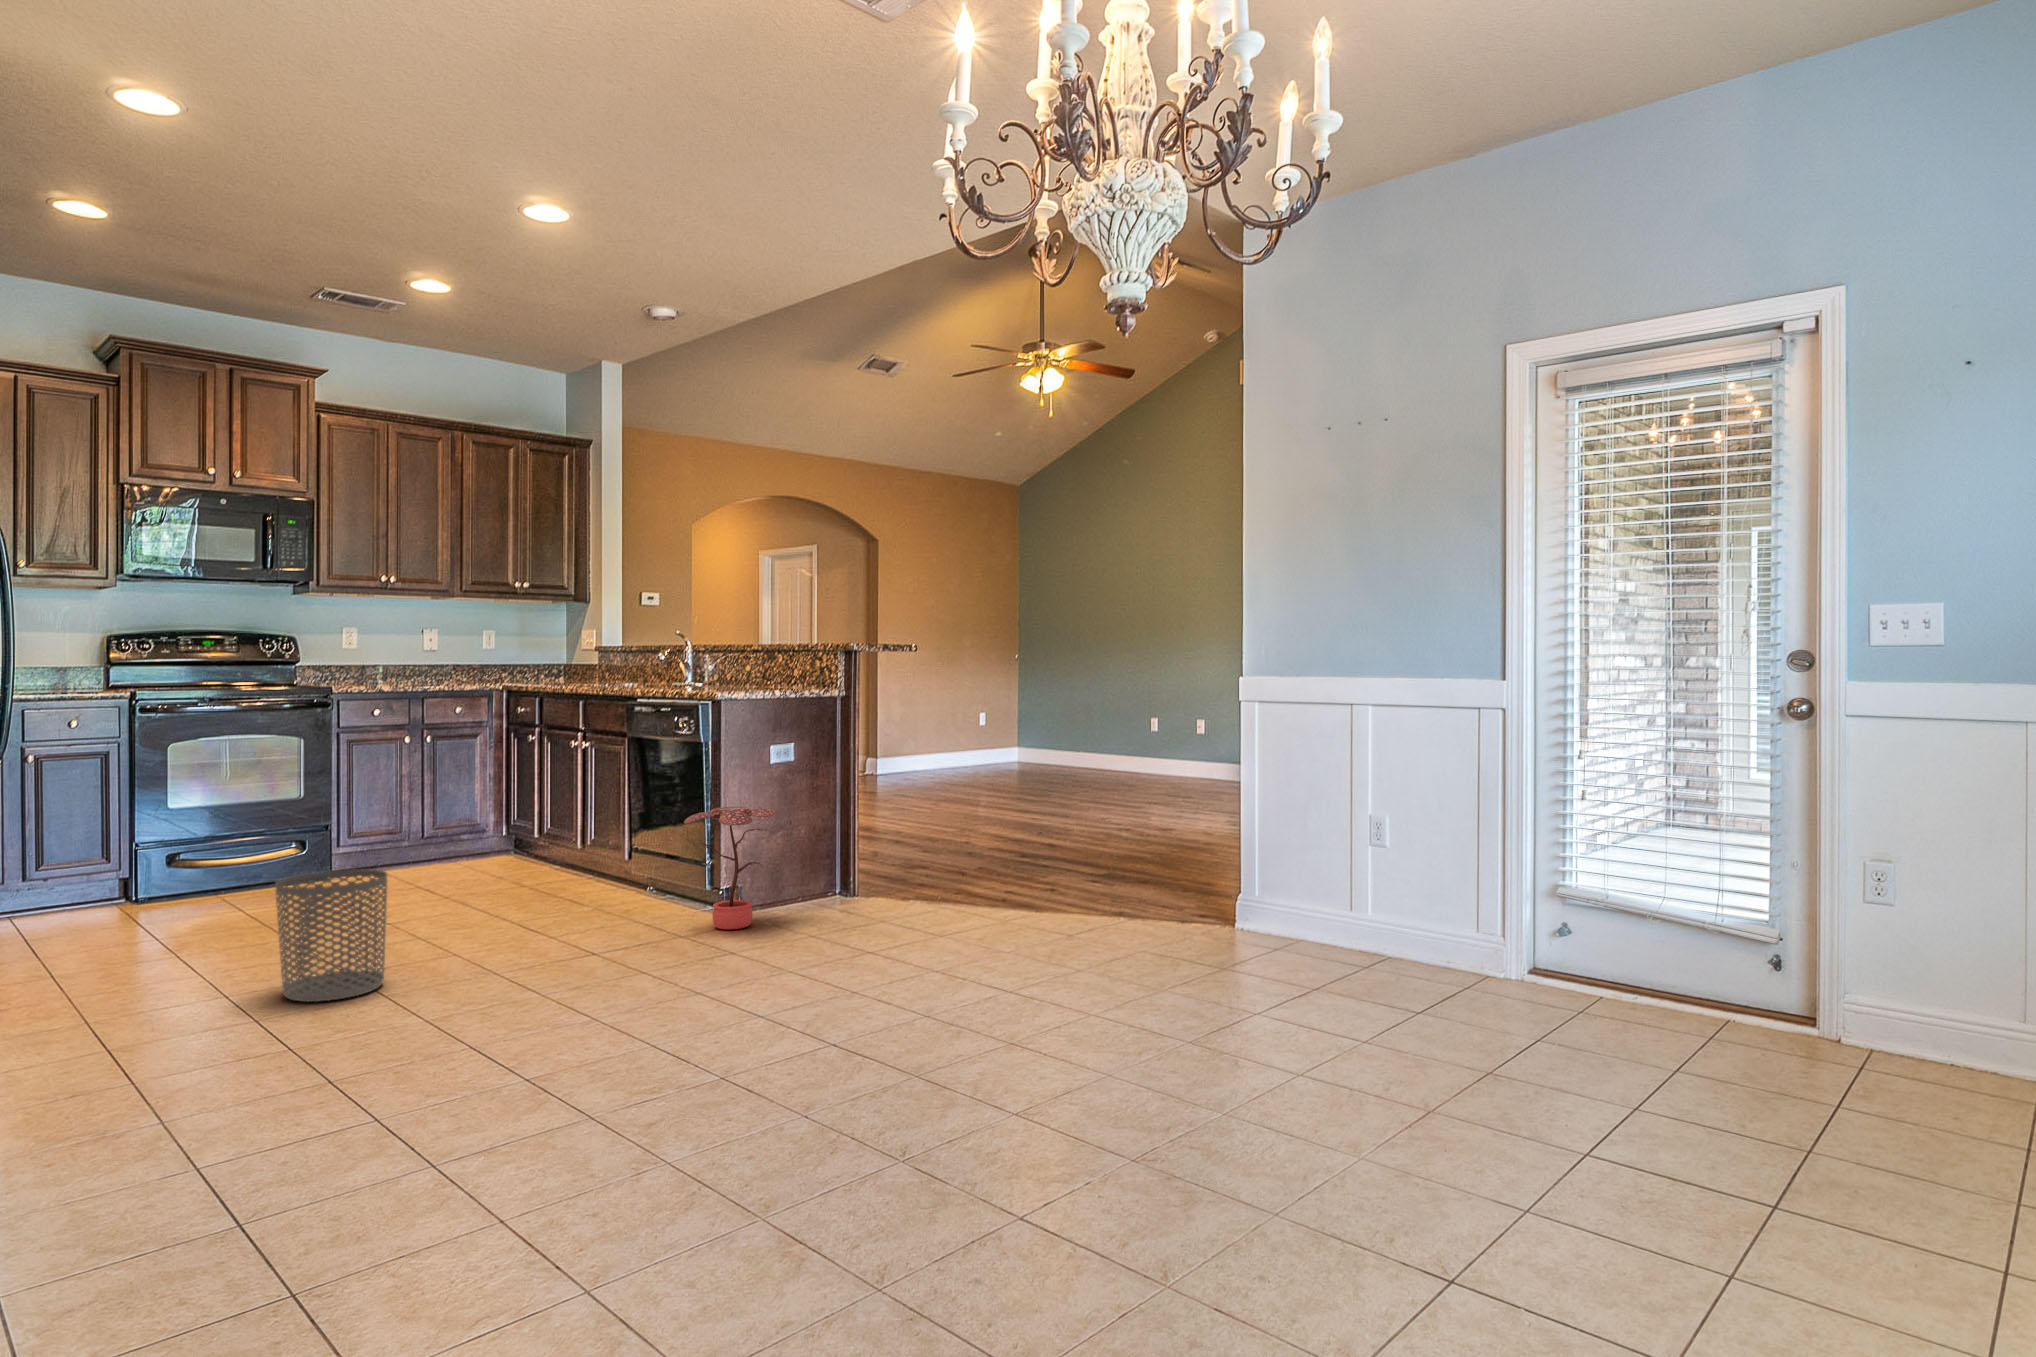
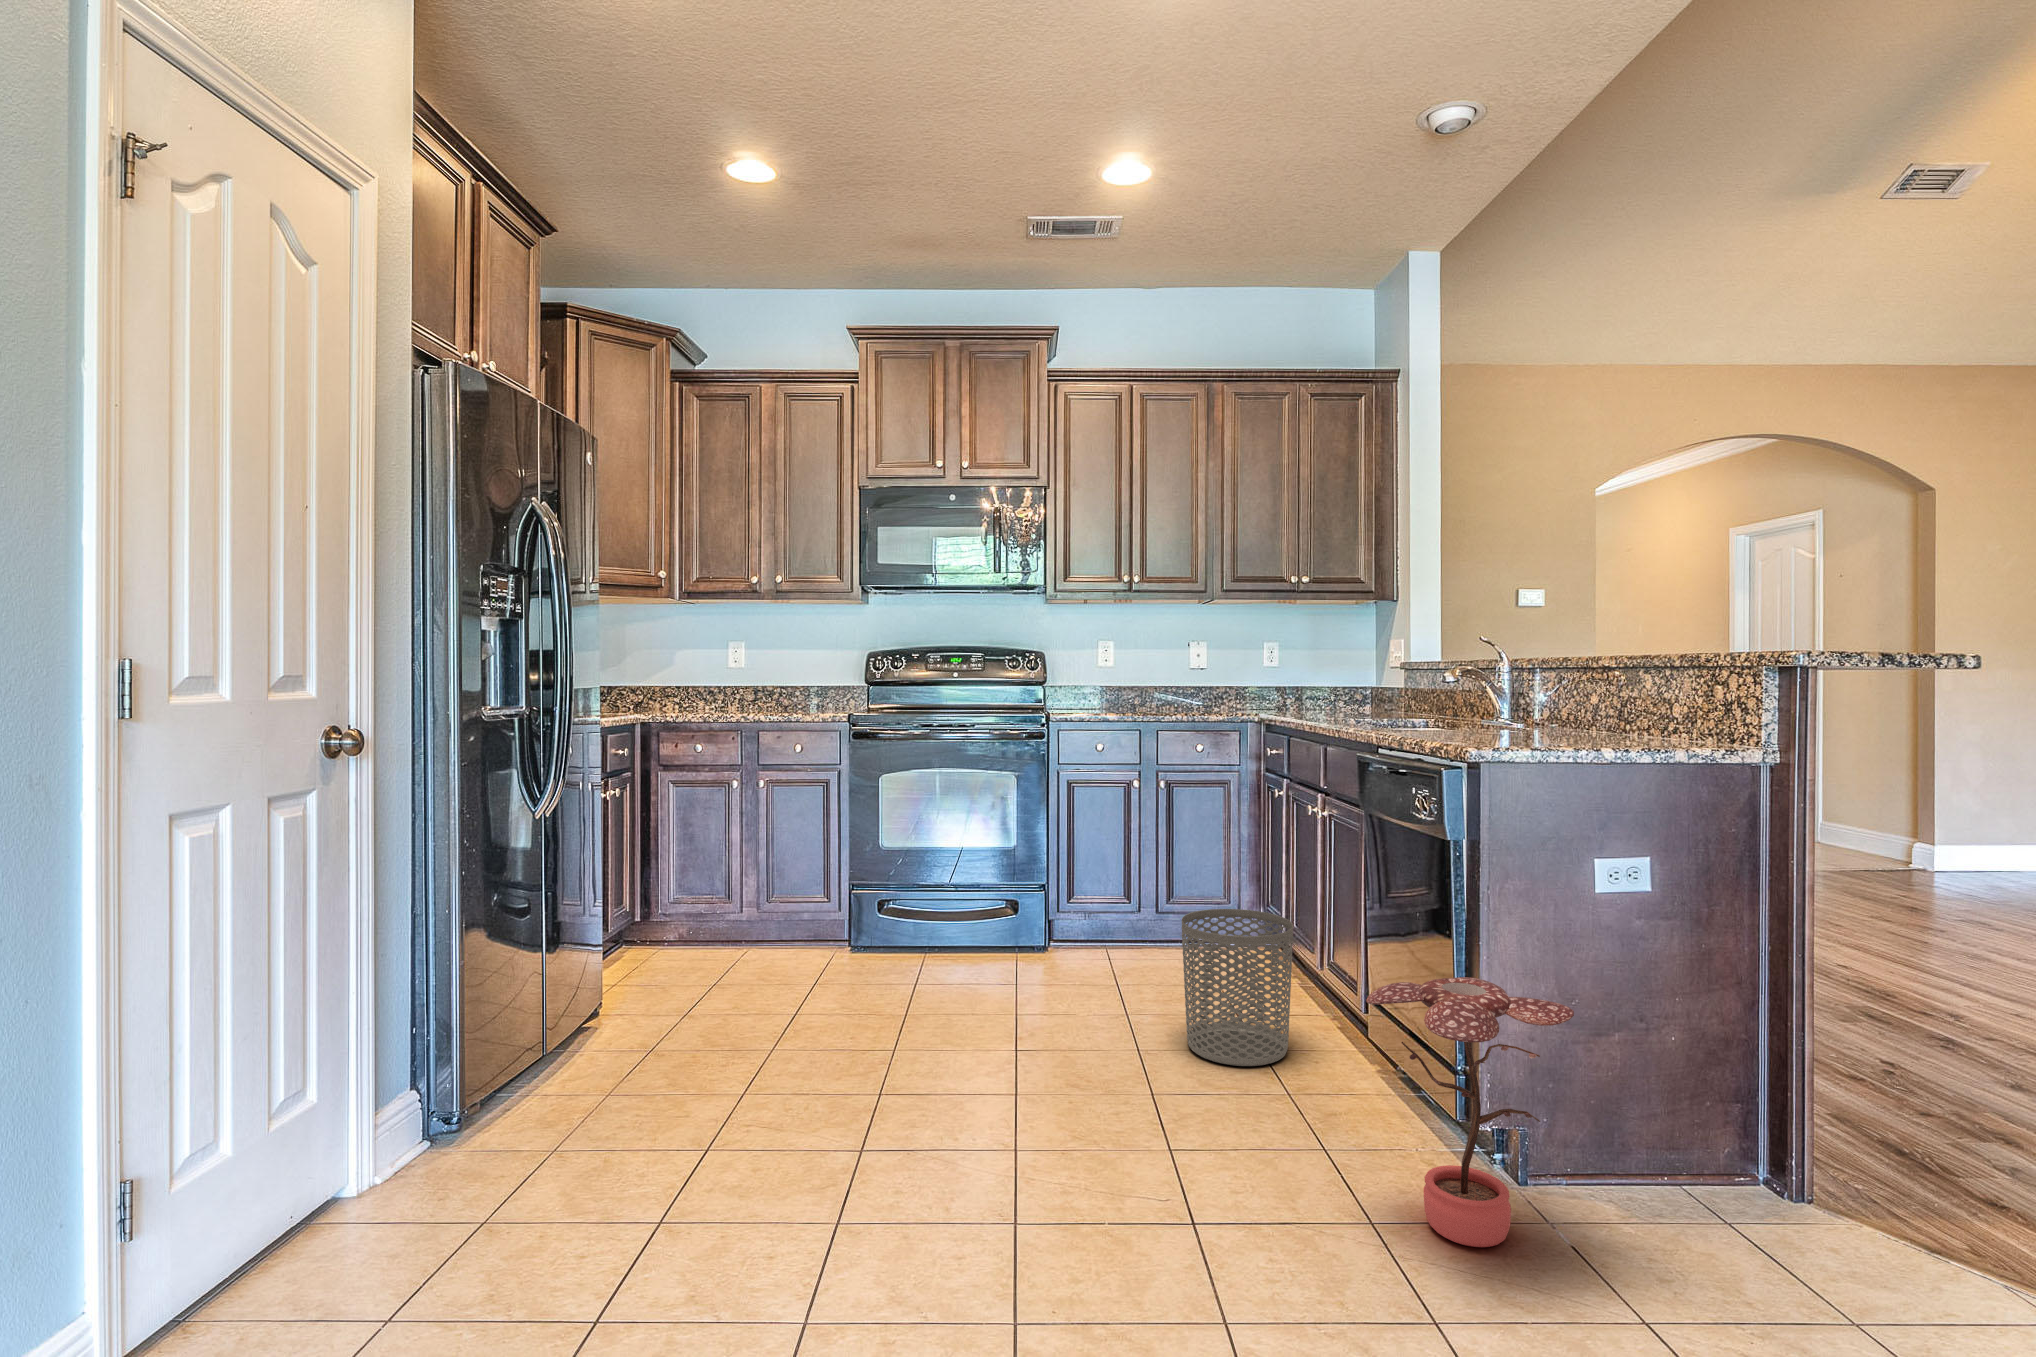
waste bin: present [275,869,387,1002] -> present [1182,909,1293,1066]

